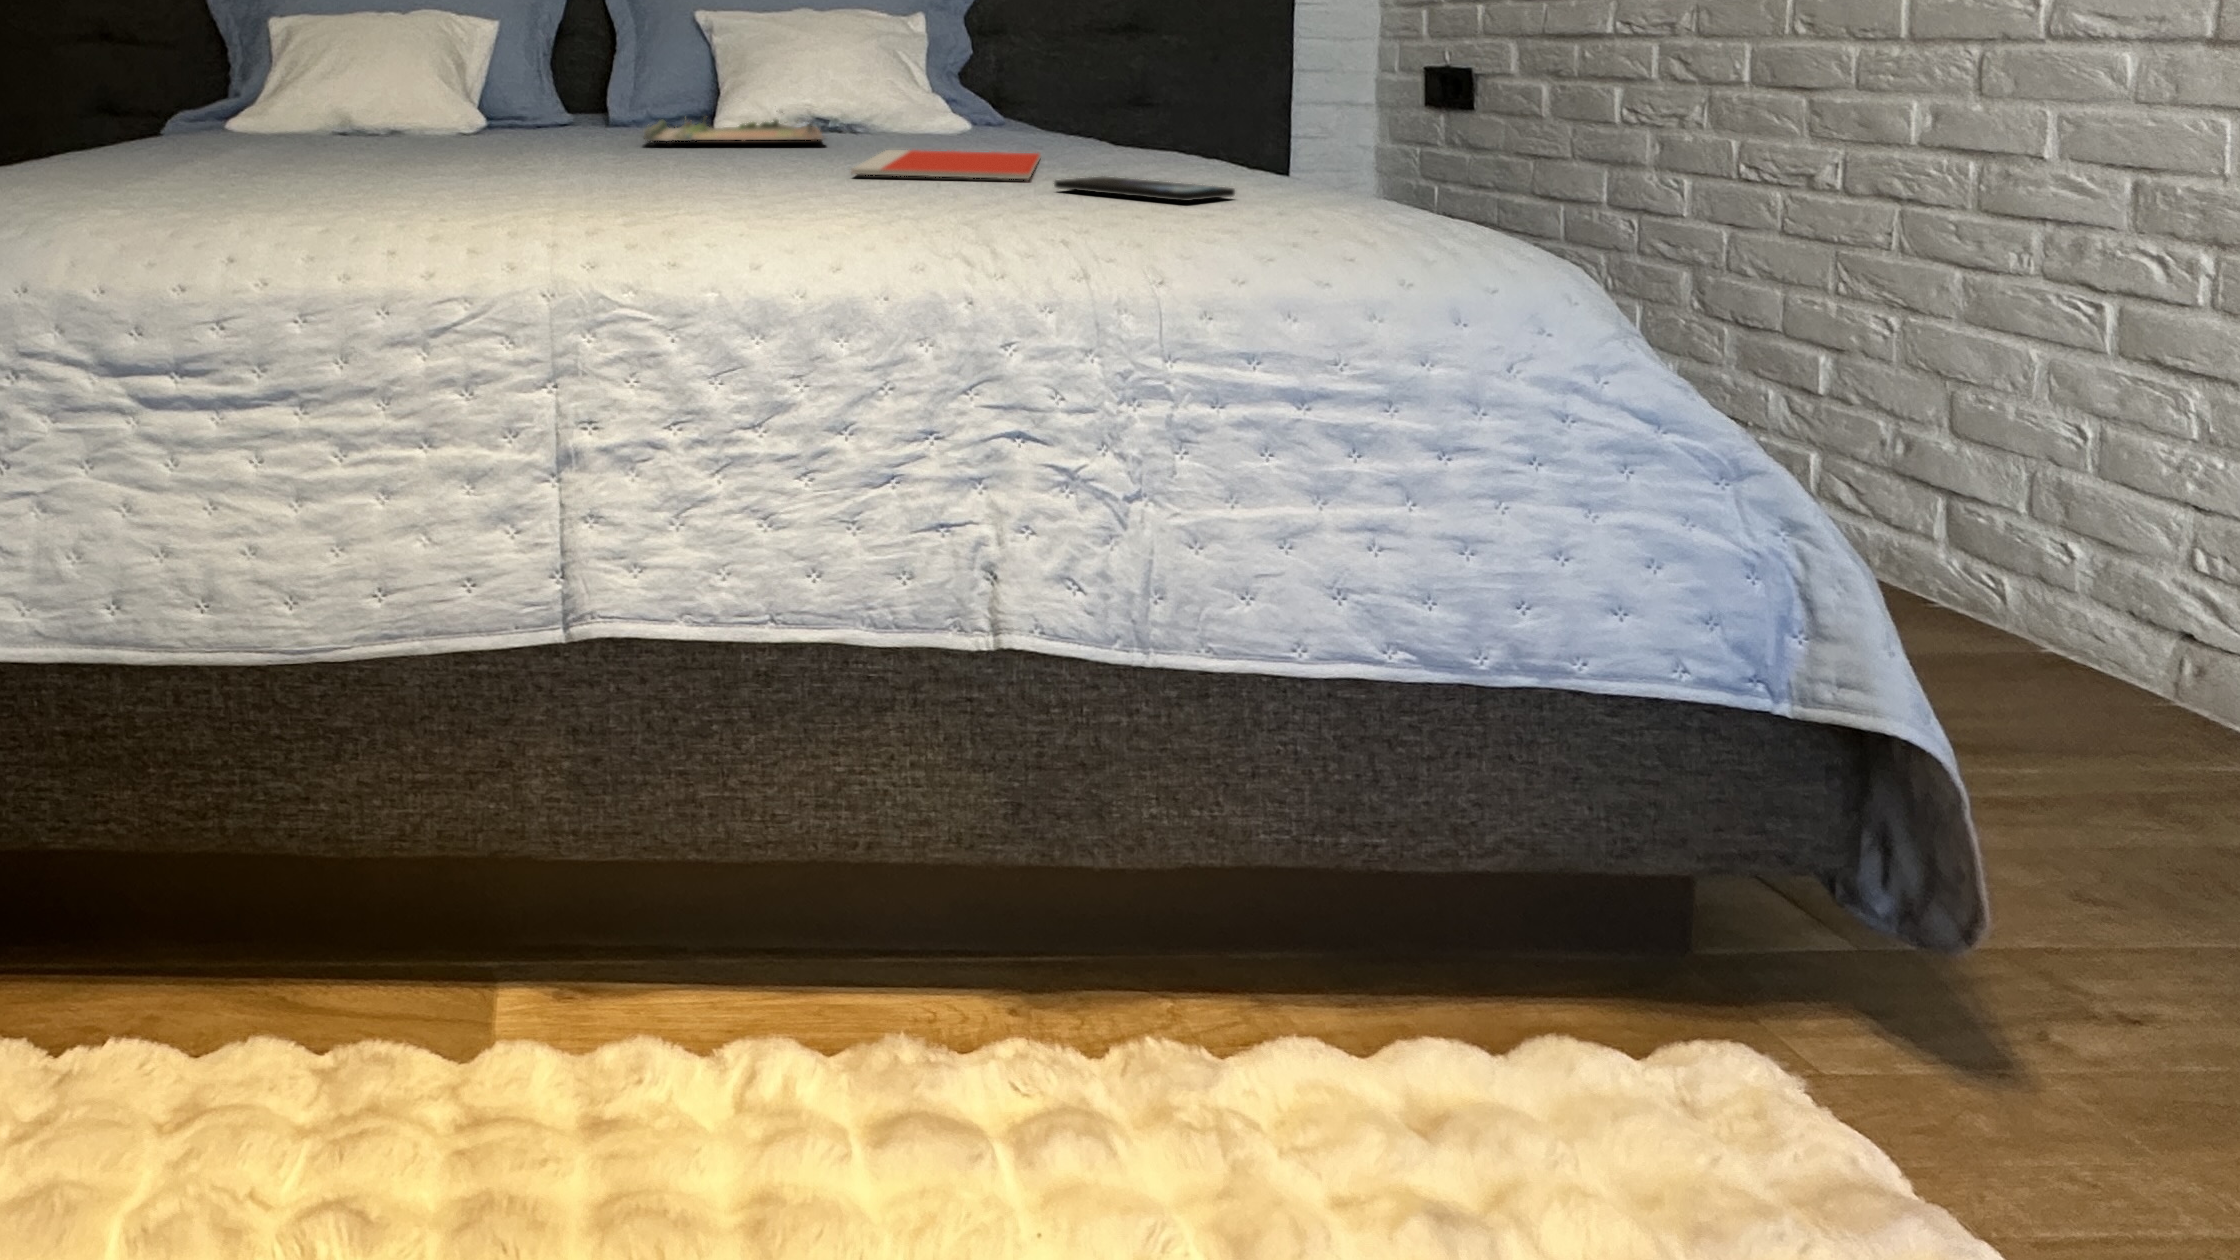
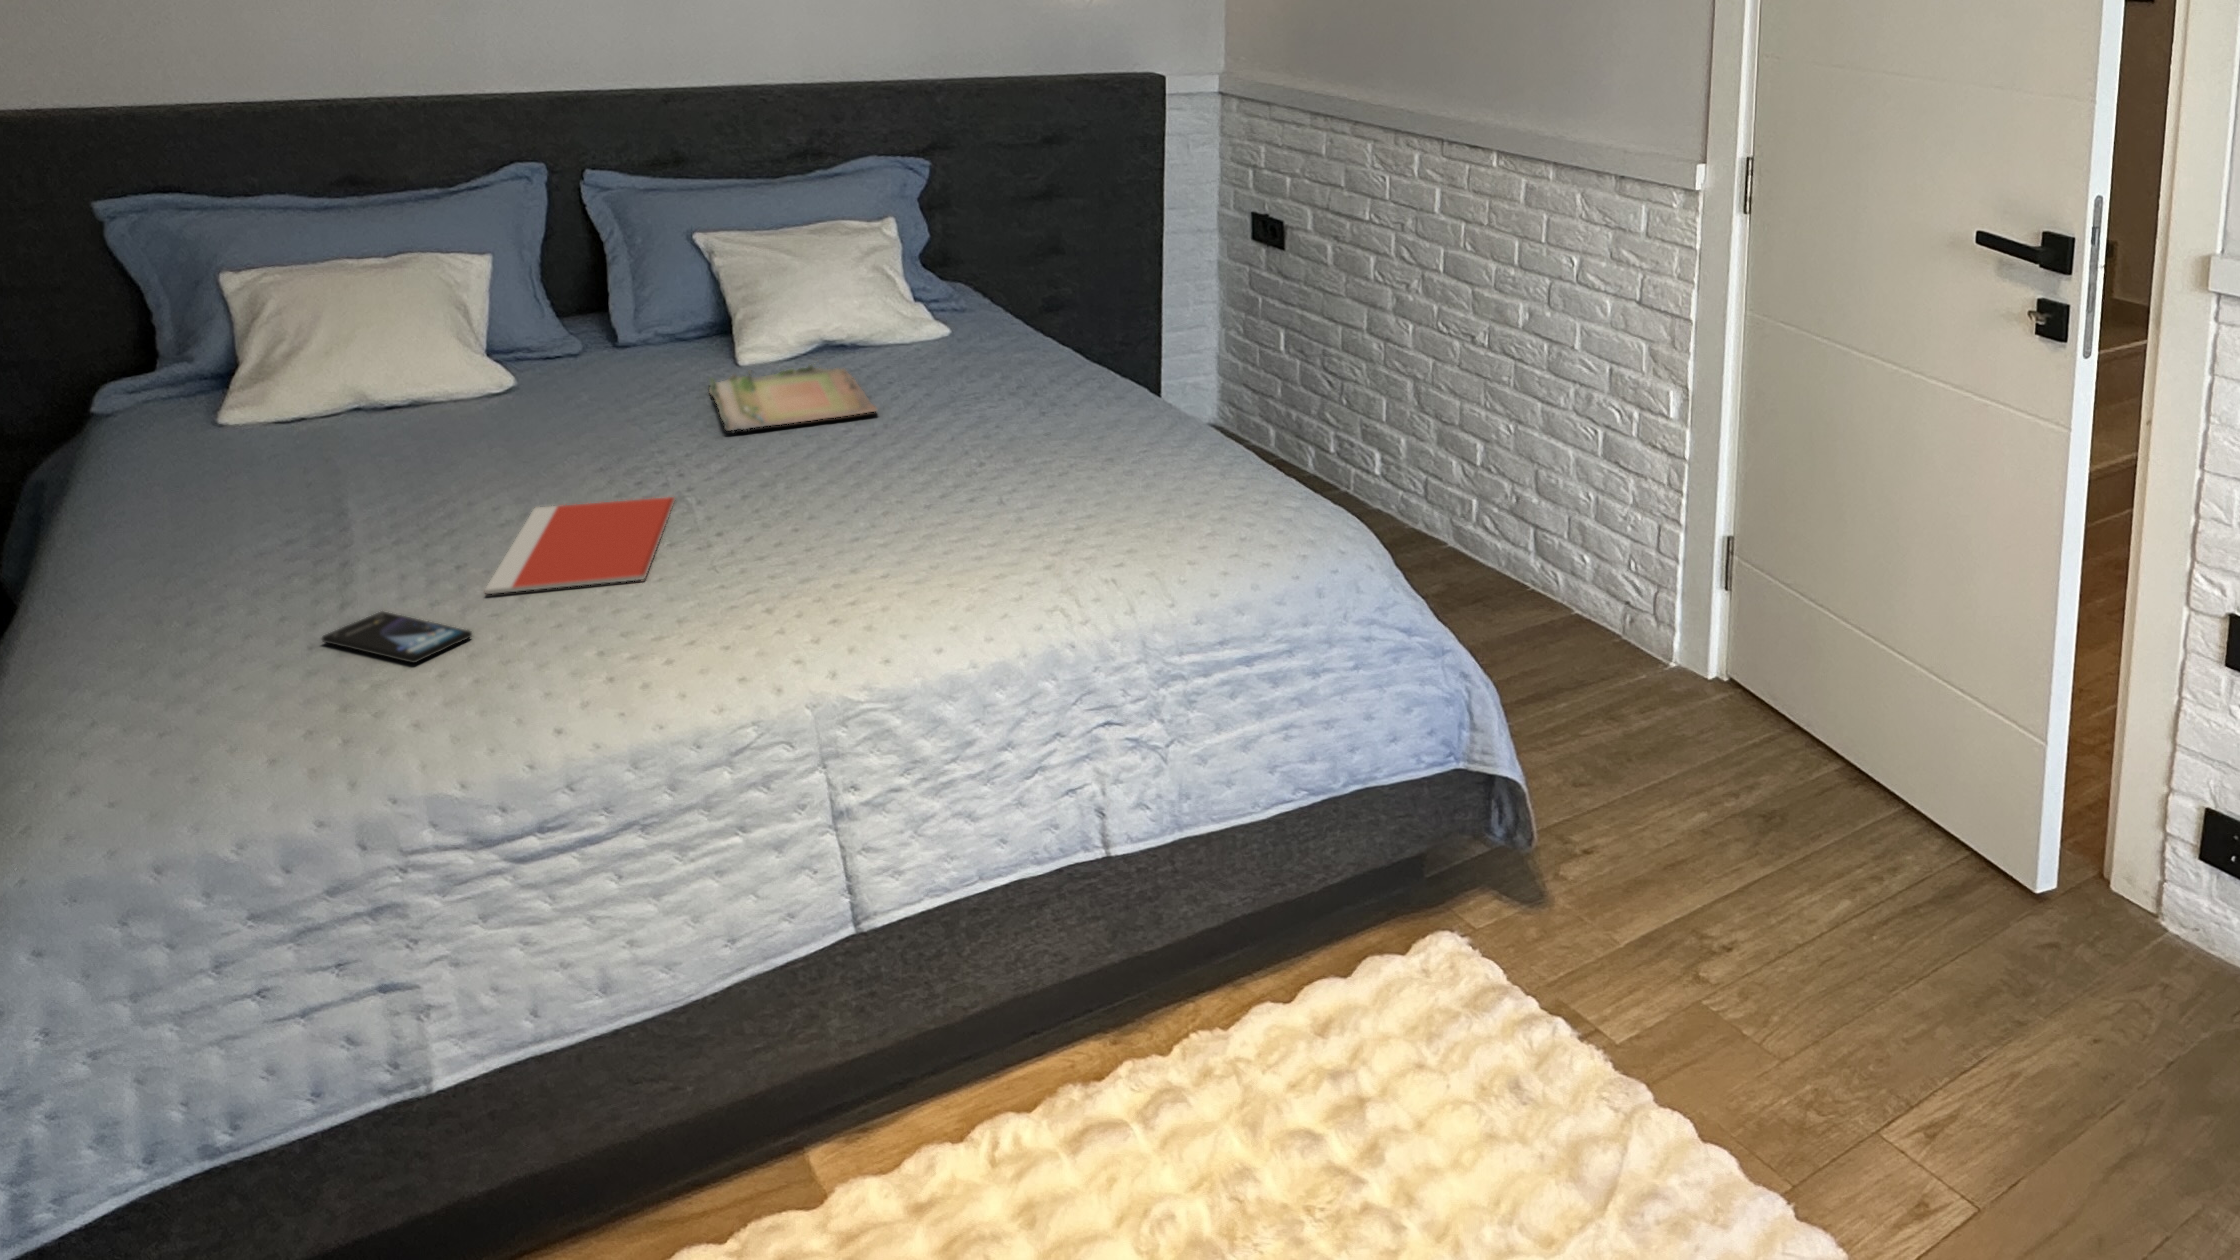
notebook: present [851,150,1040,179] -> present [485,497,675,594]
smartphone: present [1054,176,1235,201] -> present [322,612,472,663]

